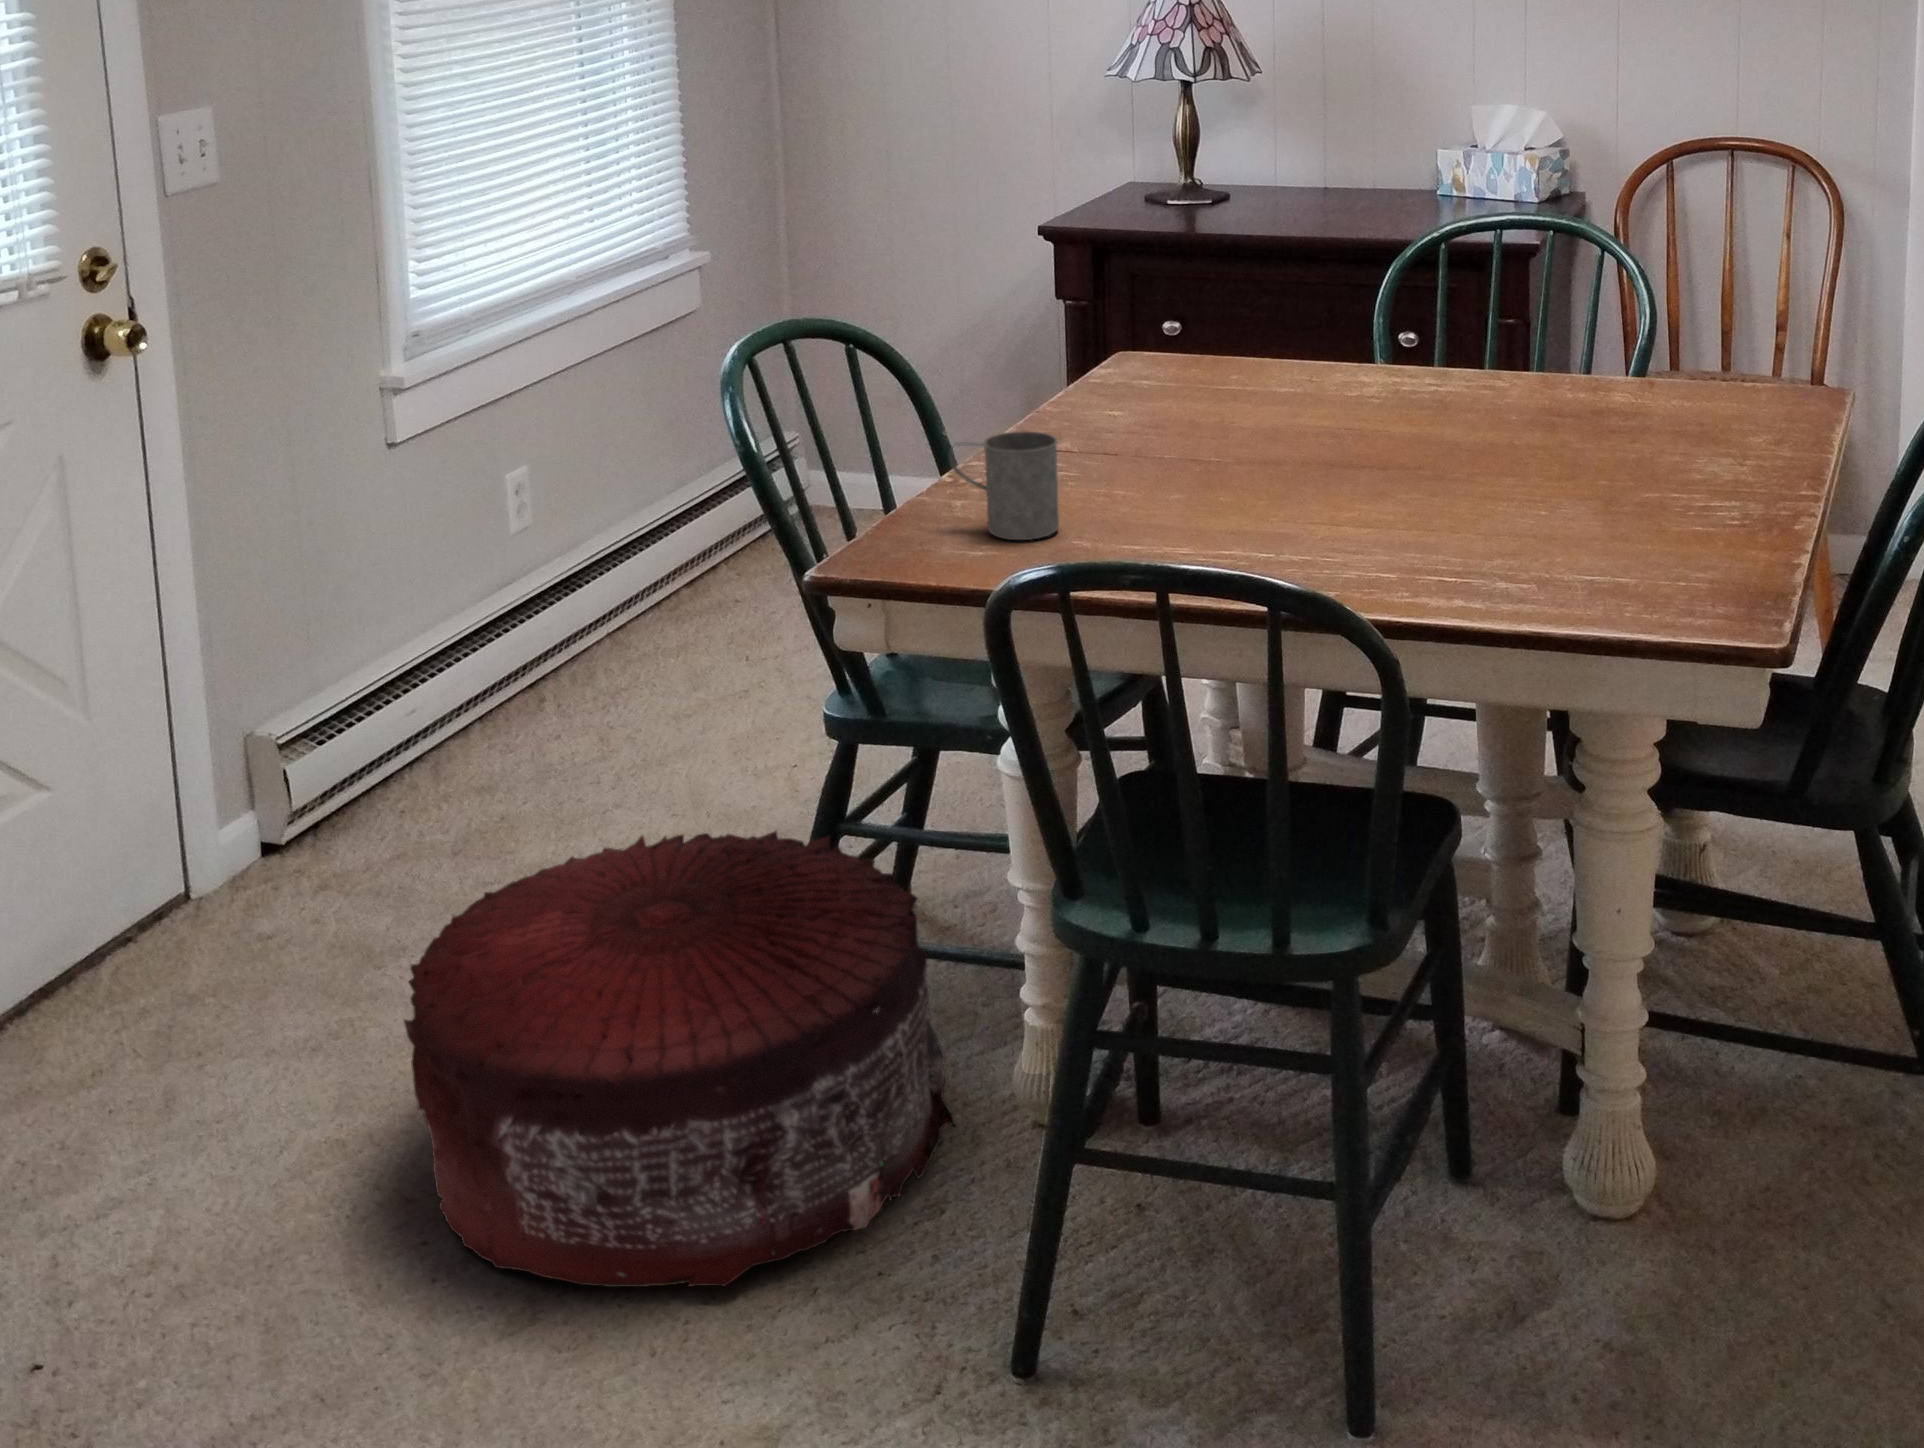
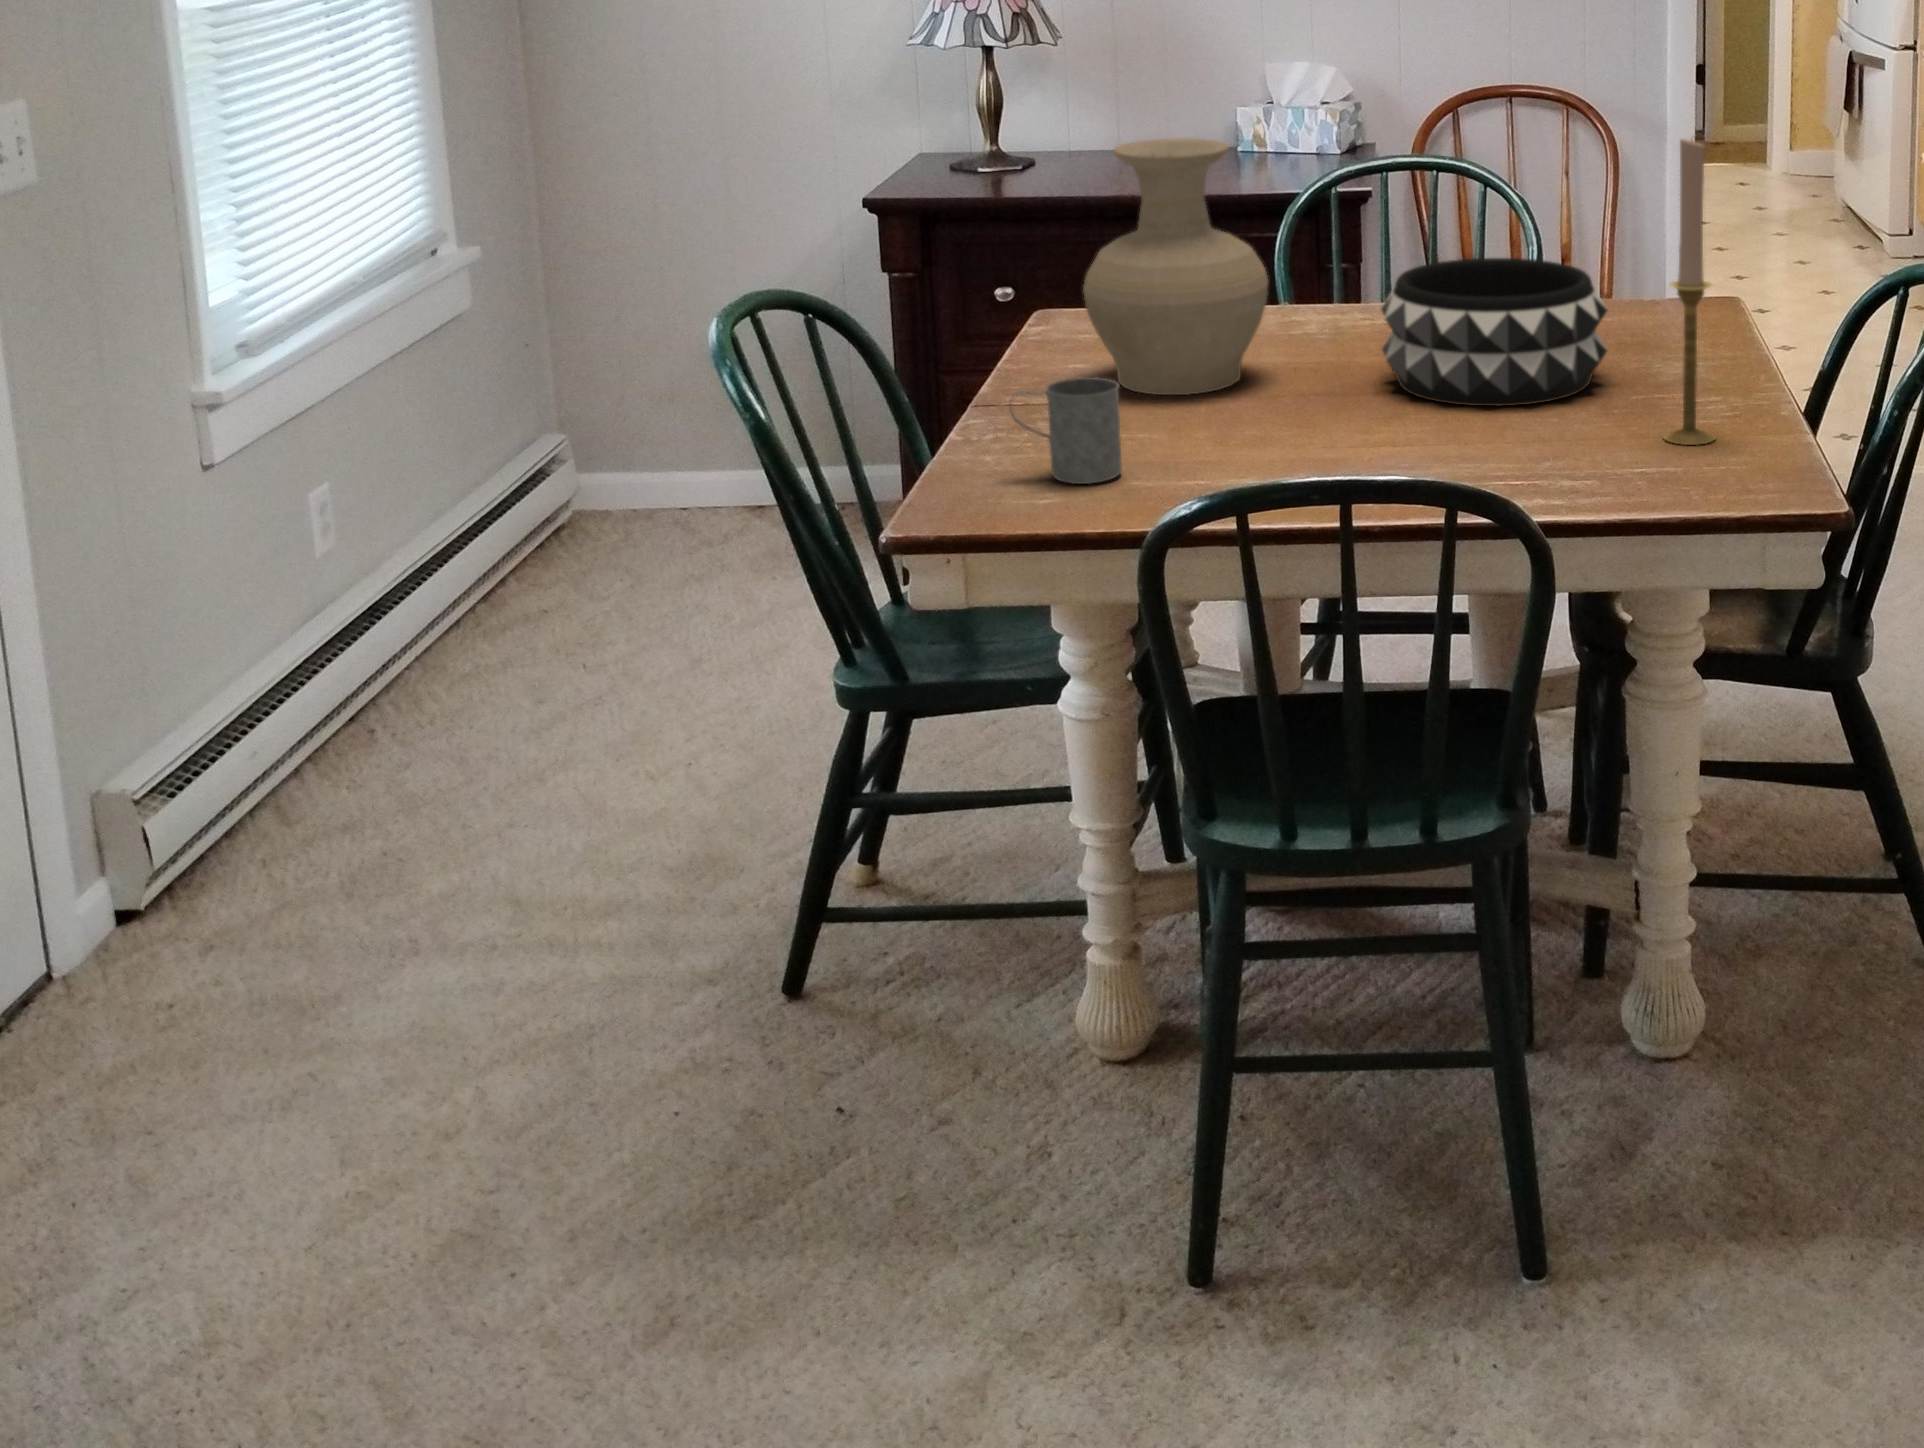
vase: none [1101,189,1290,453] -> present [1083,139,1268,395]
candlestick: none [1643,217,1702,554] -> present [1664,139,1715,445]
decorative bowl: none [1393,331,1637,493] -> present [1381,258,1607,406]
pouf: present [404,831,955,1287] -> none [454,807,1030,1285]

